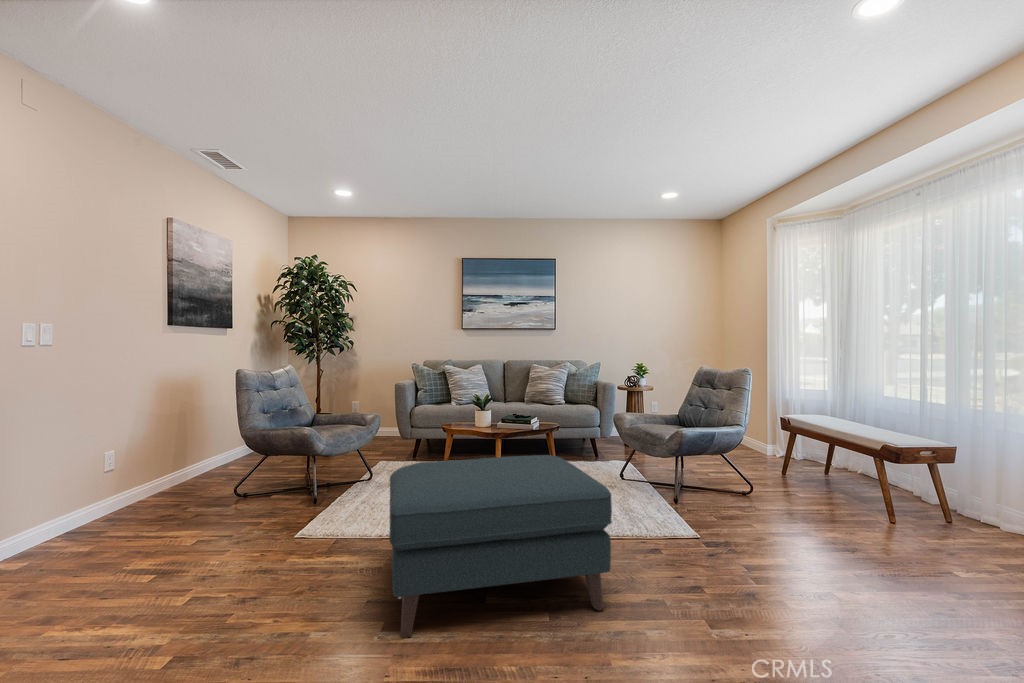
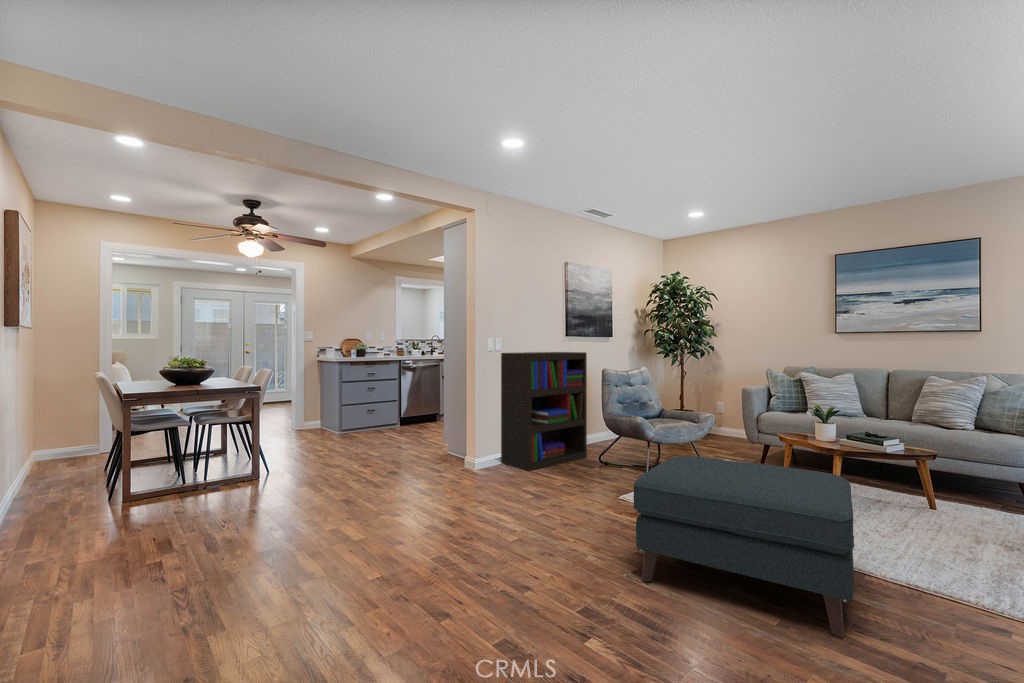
bookshelf: none [55,347,211,535] -> present [501,352,587,471]

